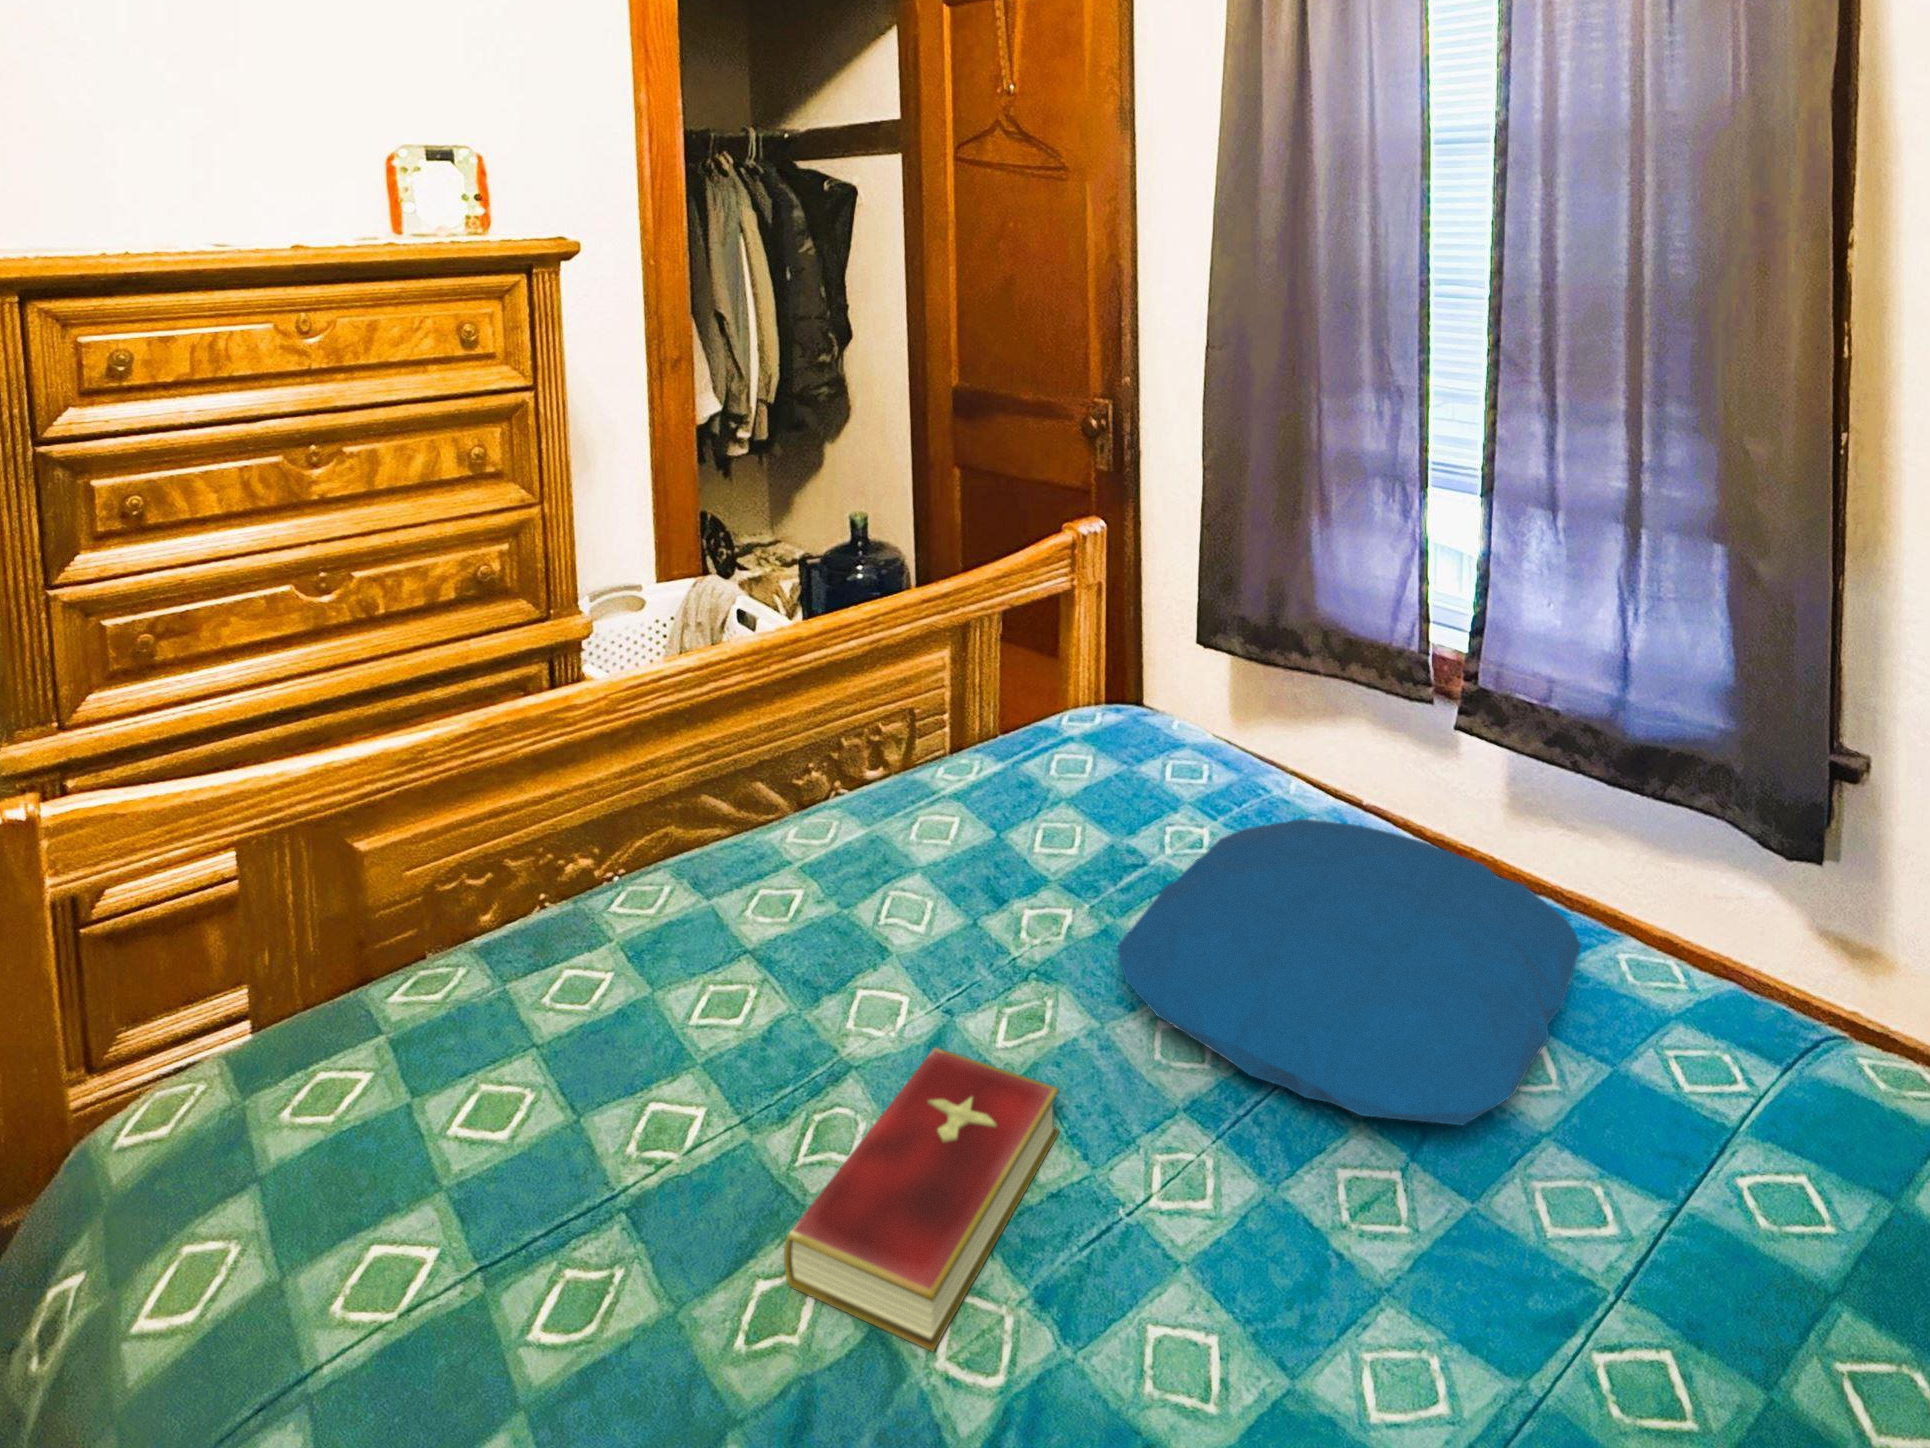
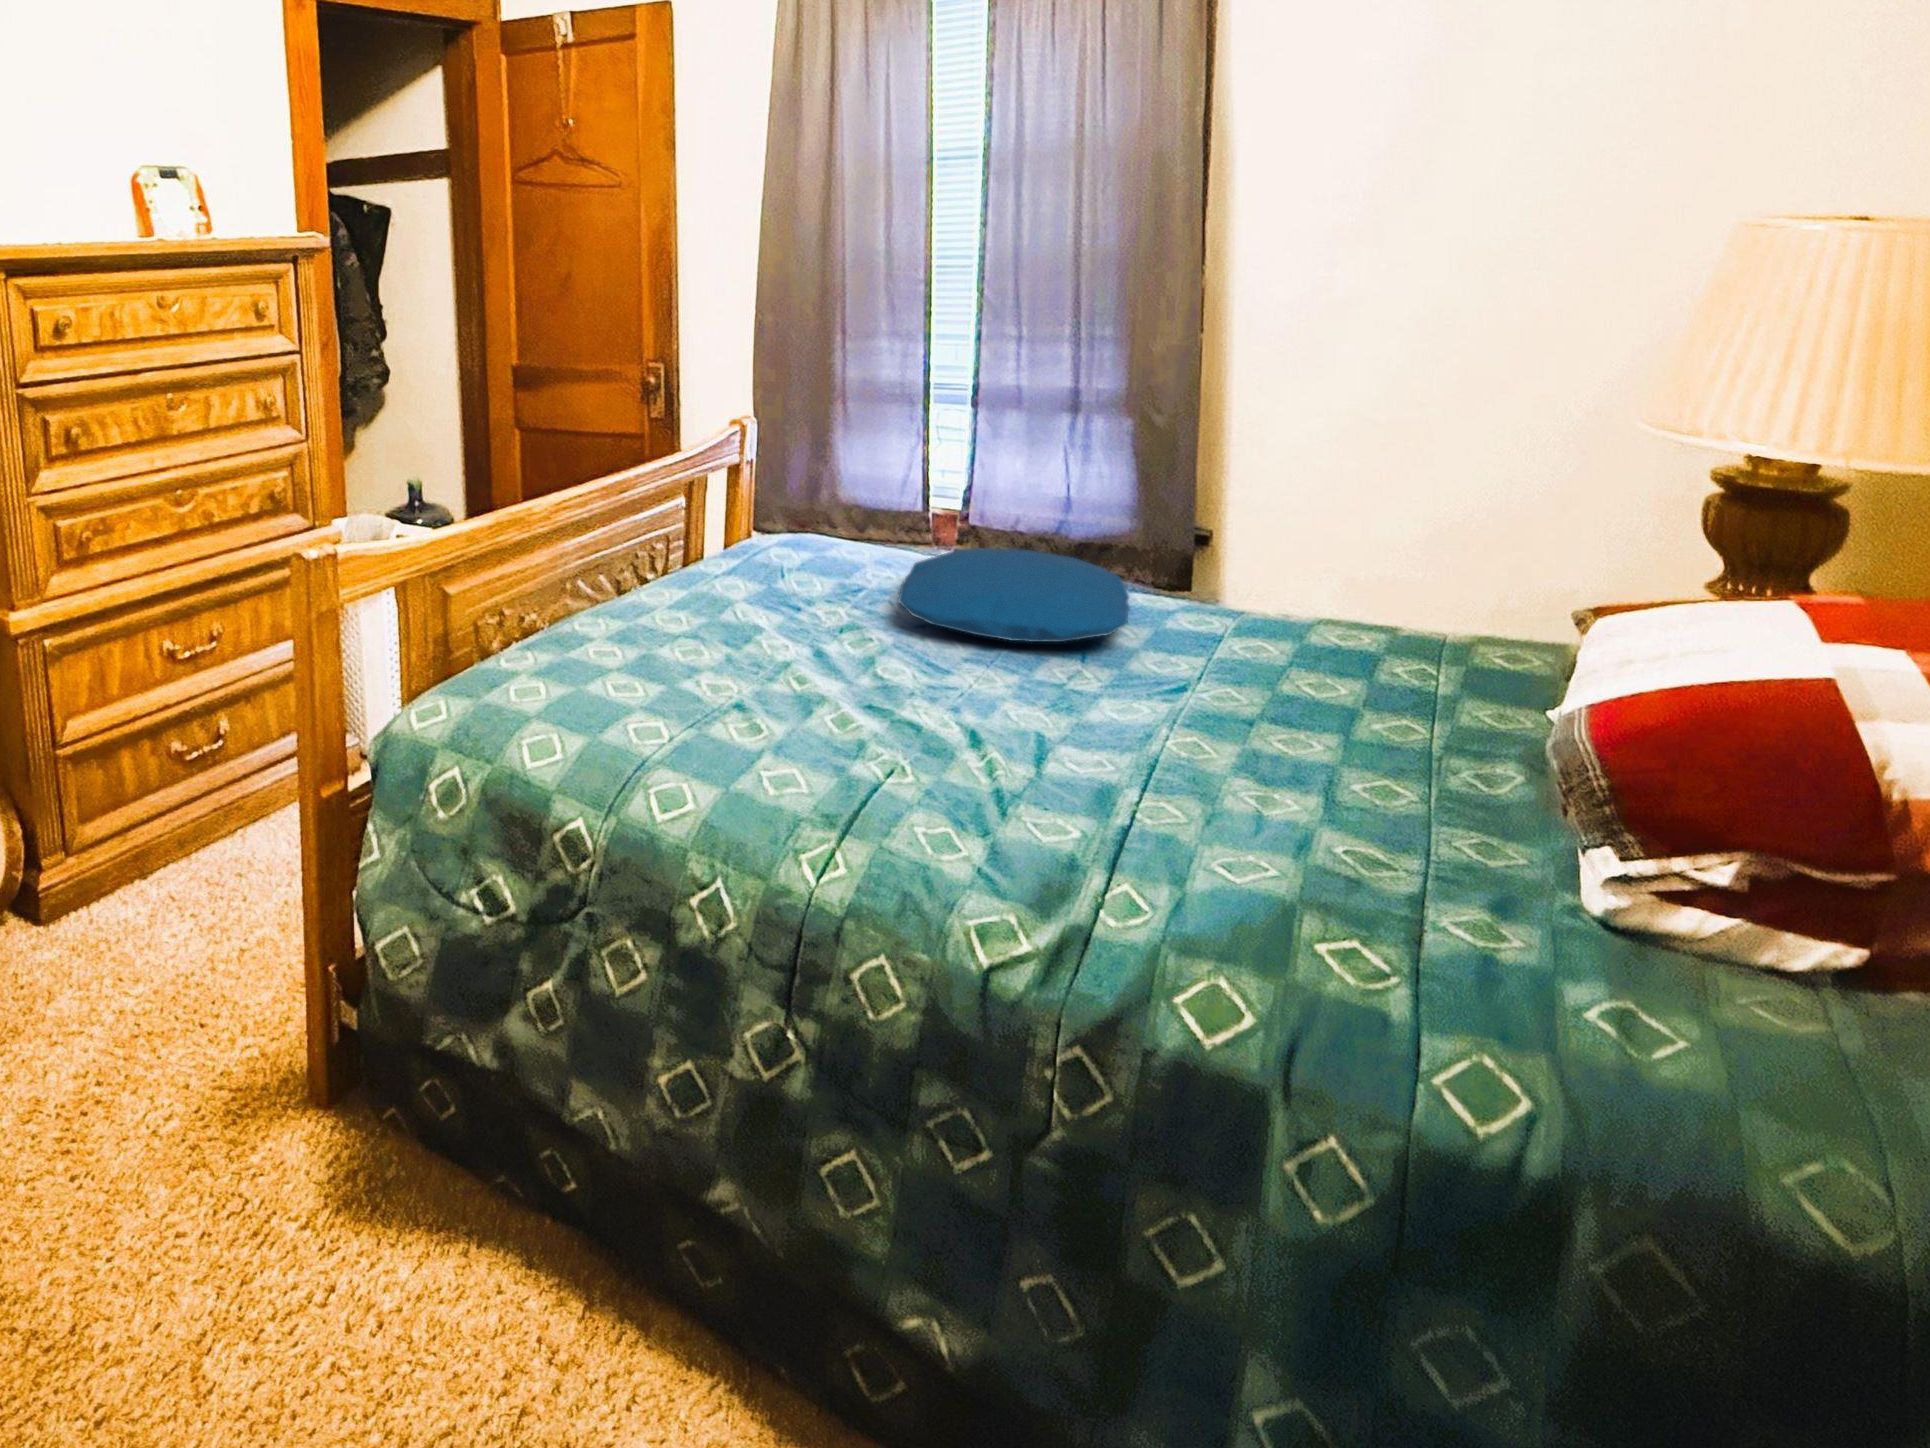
hardcover book: present [784,1047,1059,1352] -> none [834,642,924,723]

